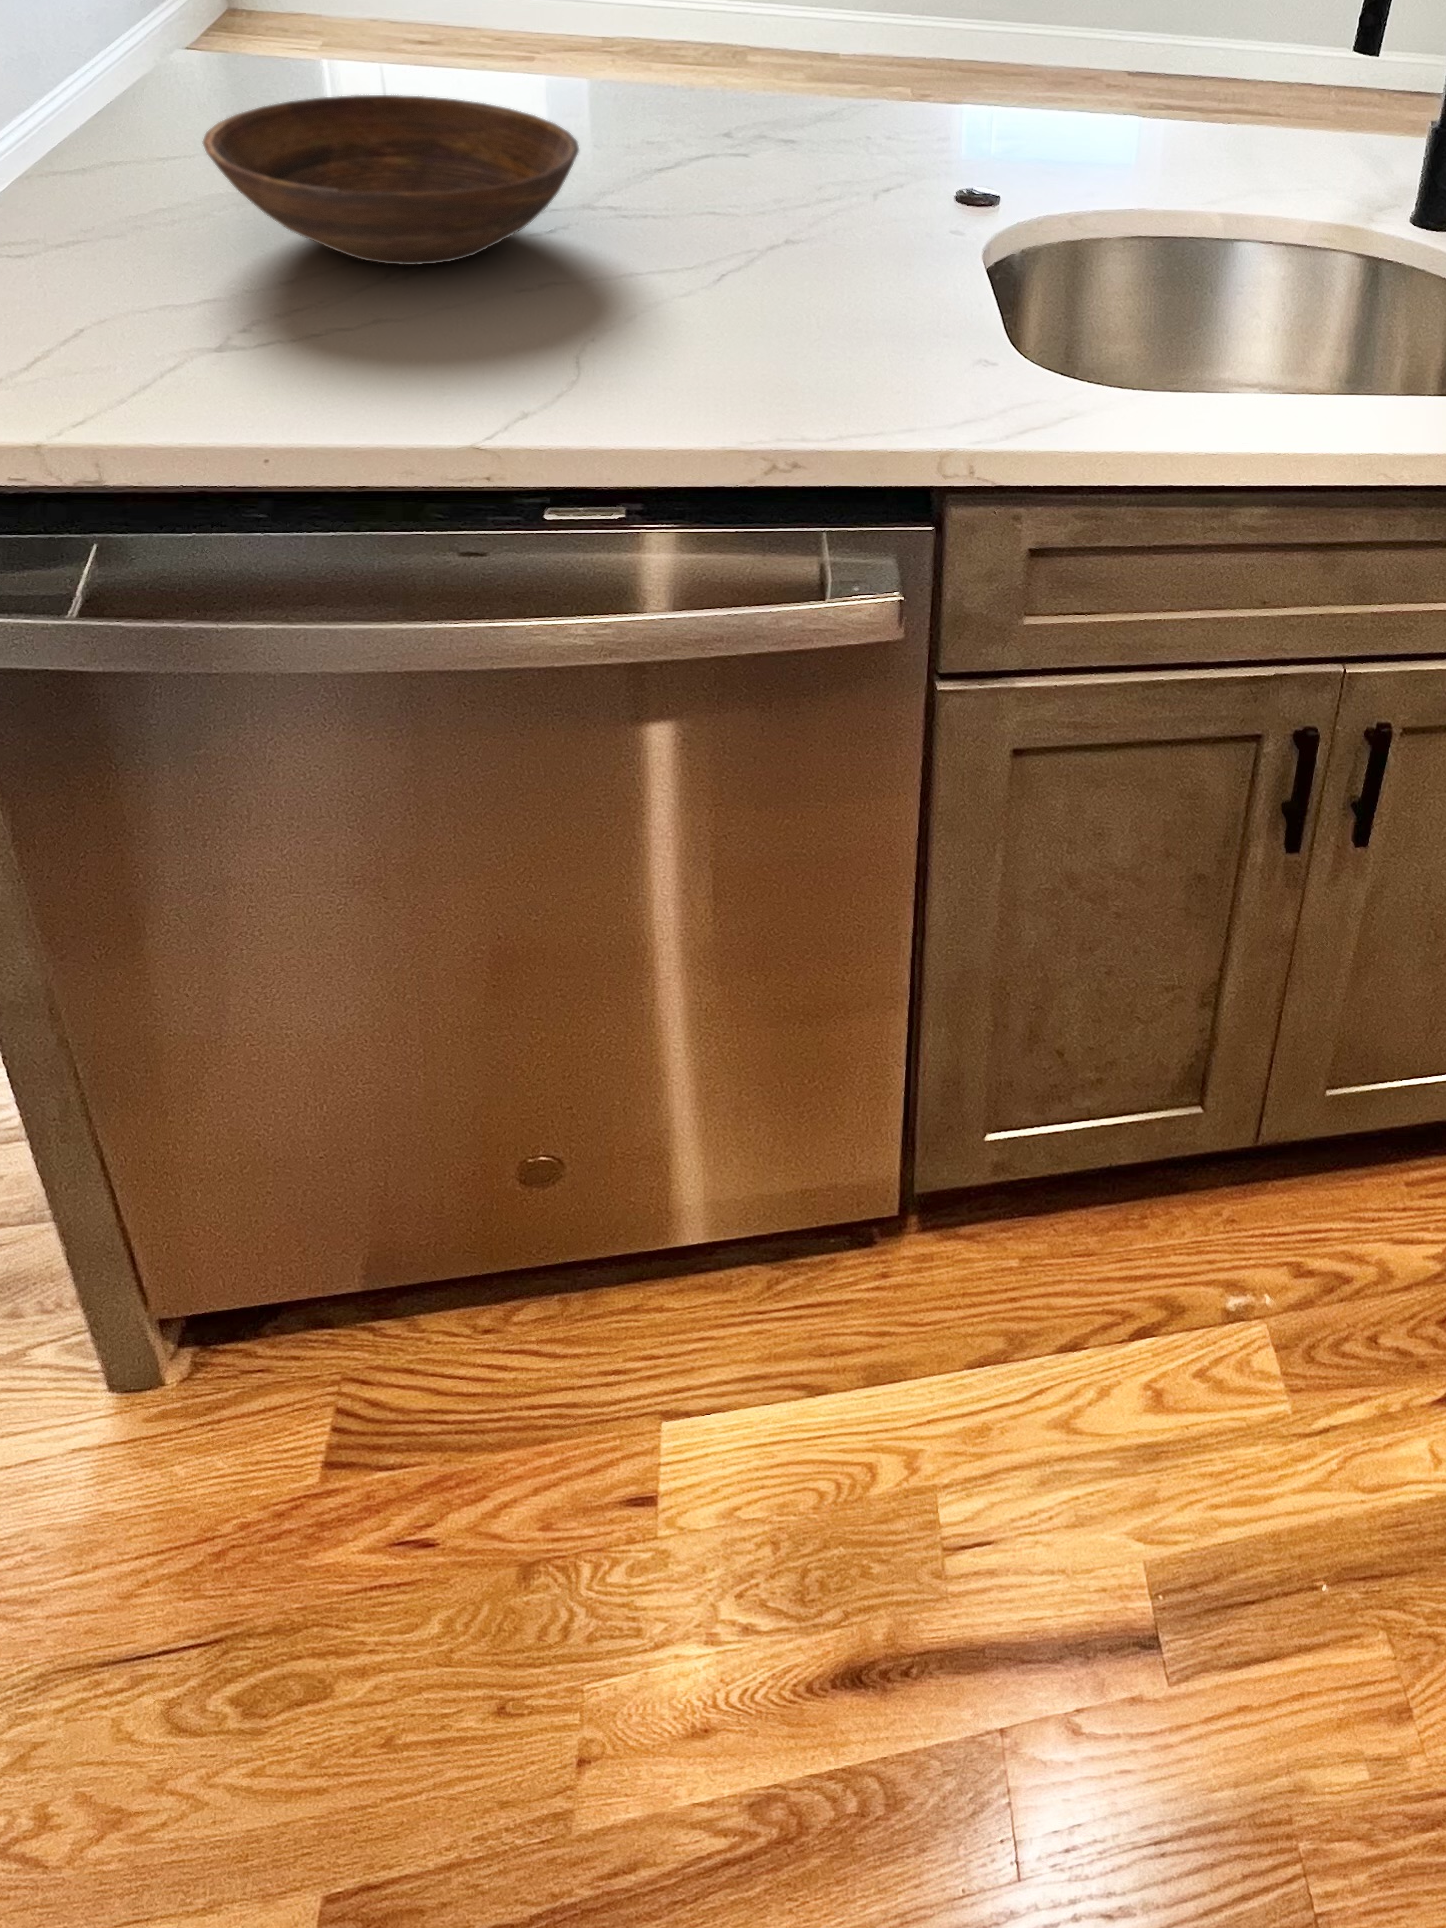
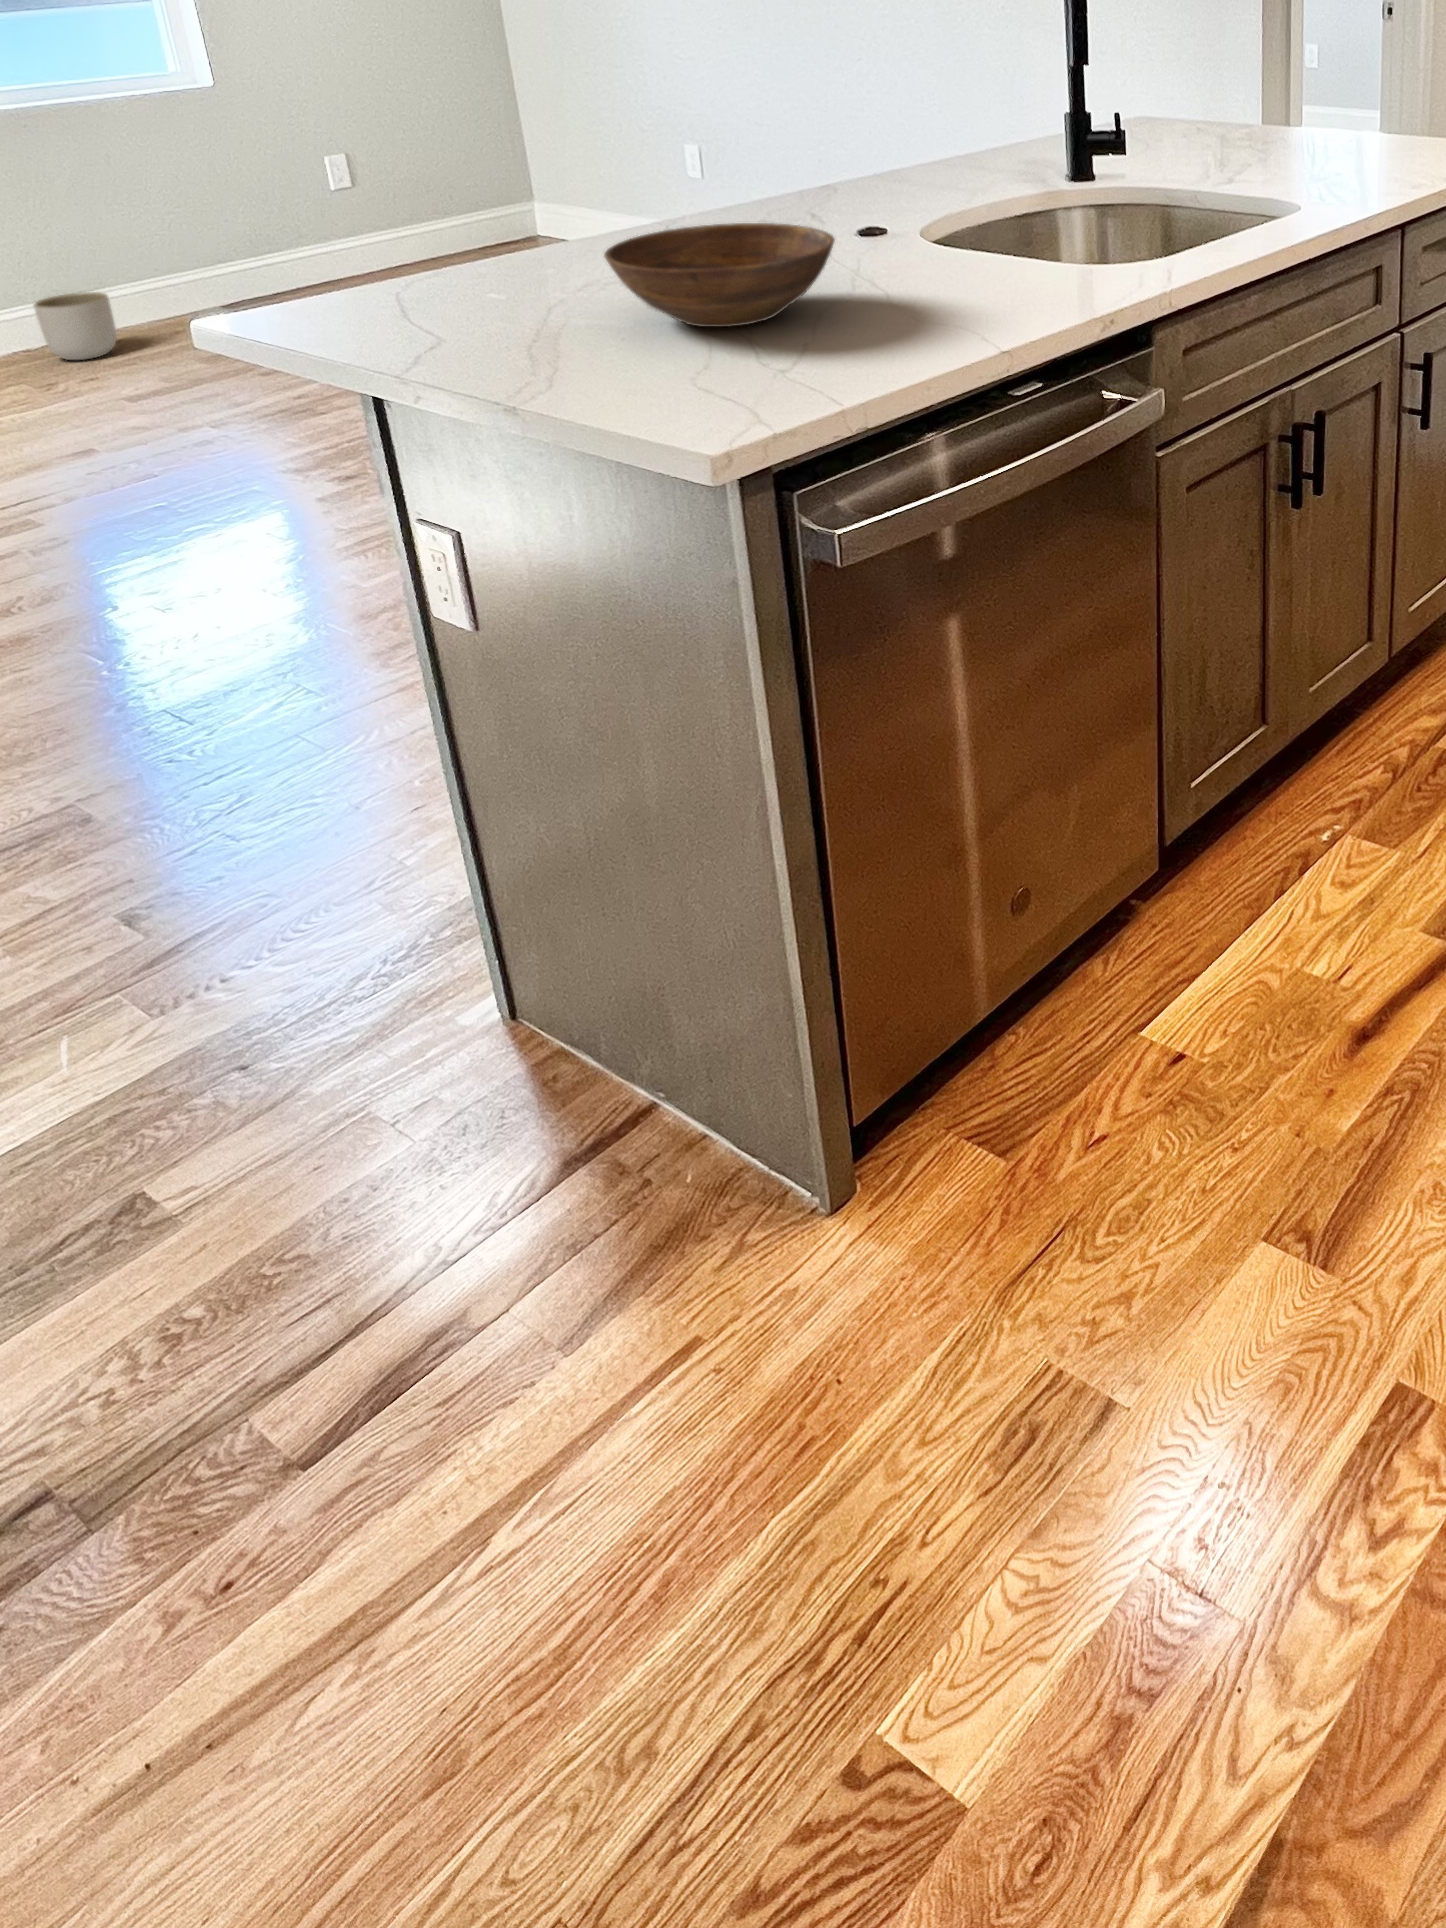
planter: none [961,22,1020,87] -> present [34,292,117,360]

